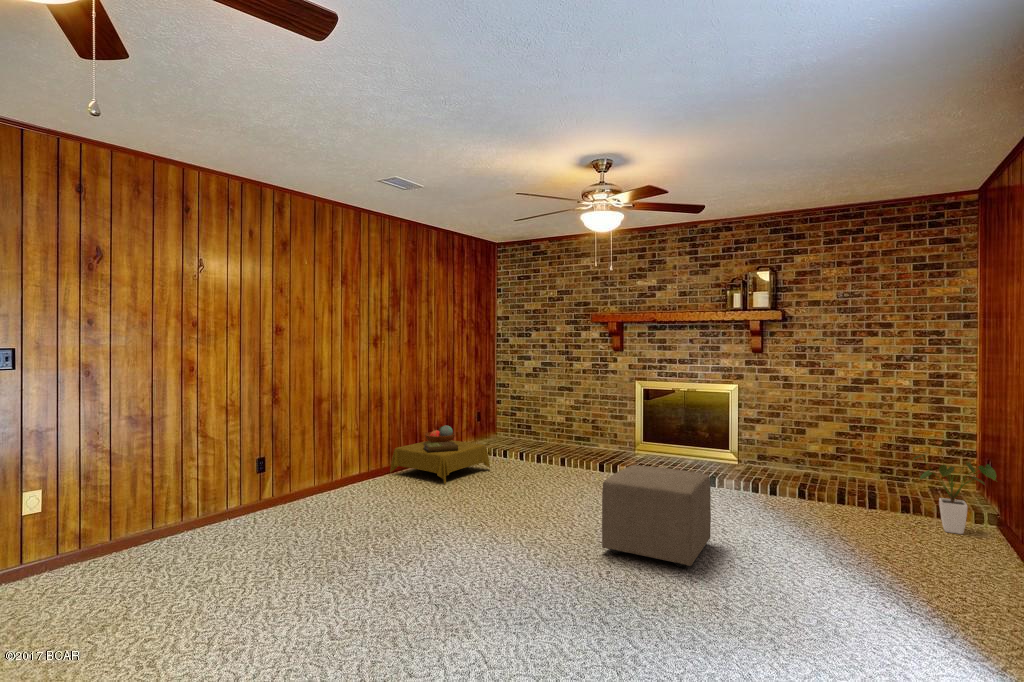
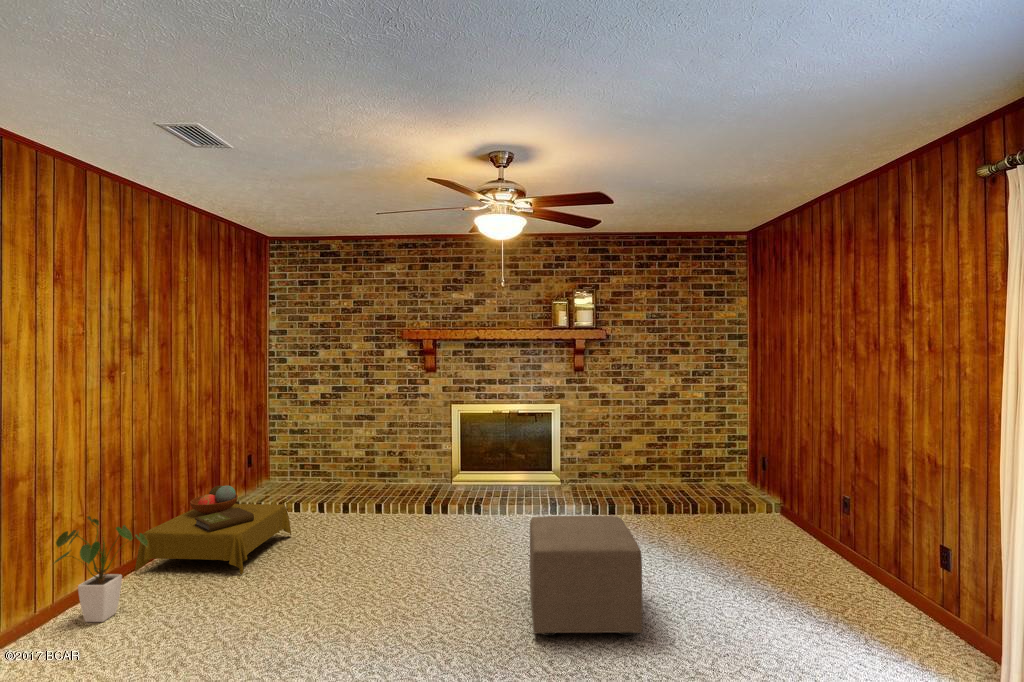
house plant: present [913,454,996,534] -> present [53,516,148,622]

